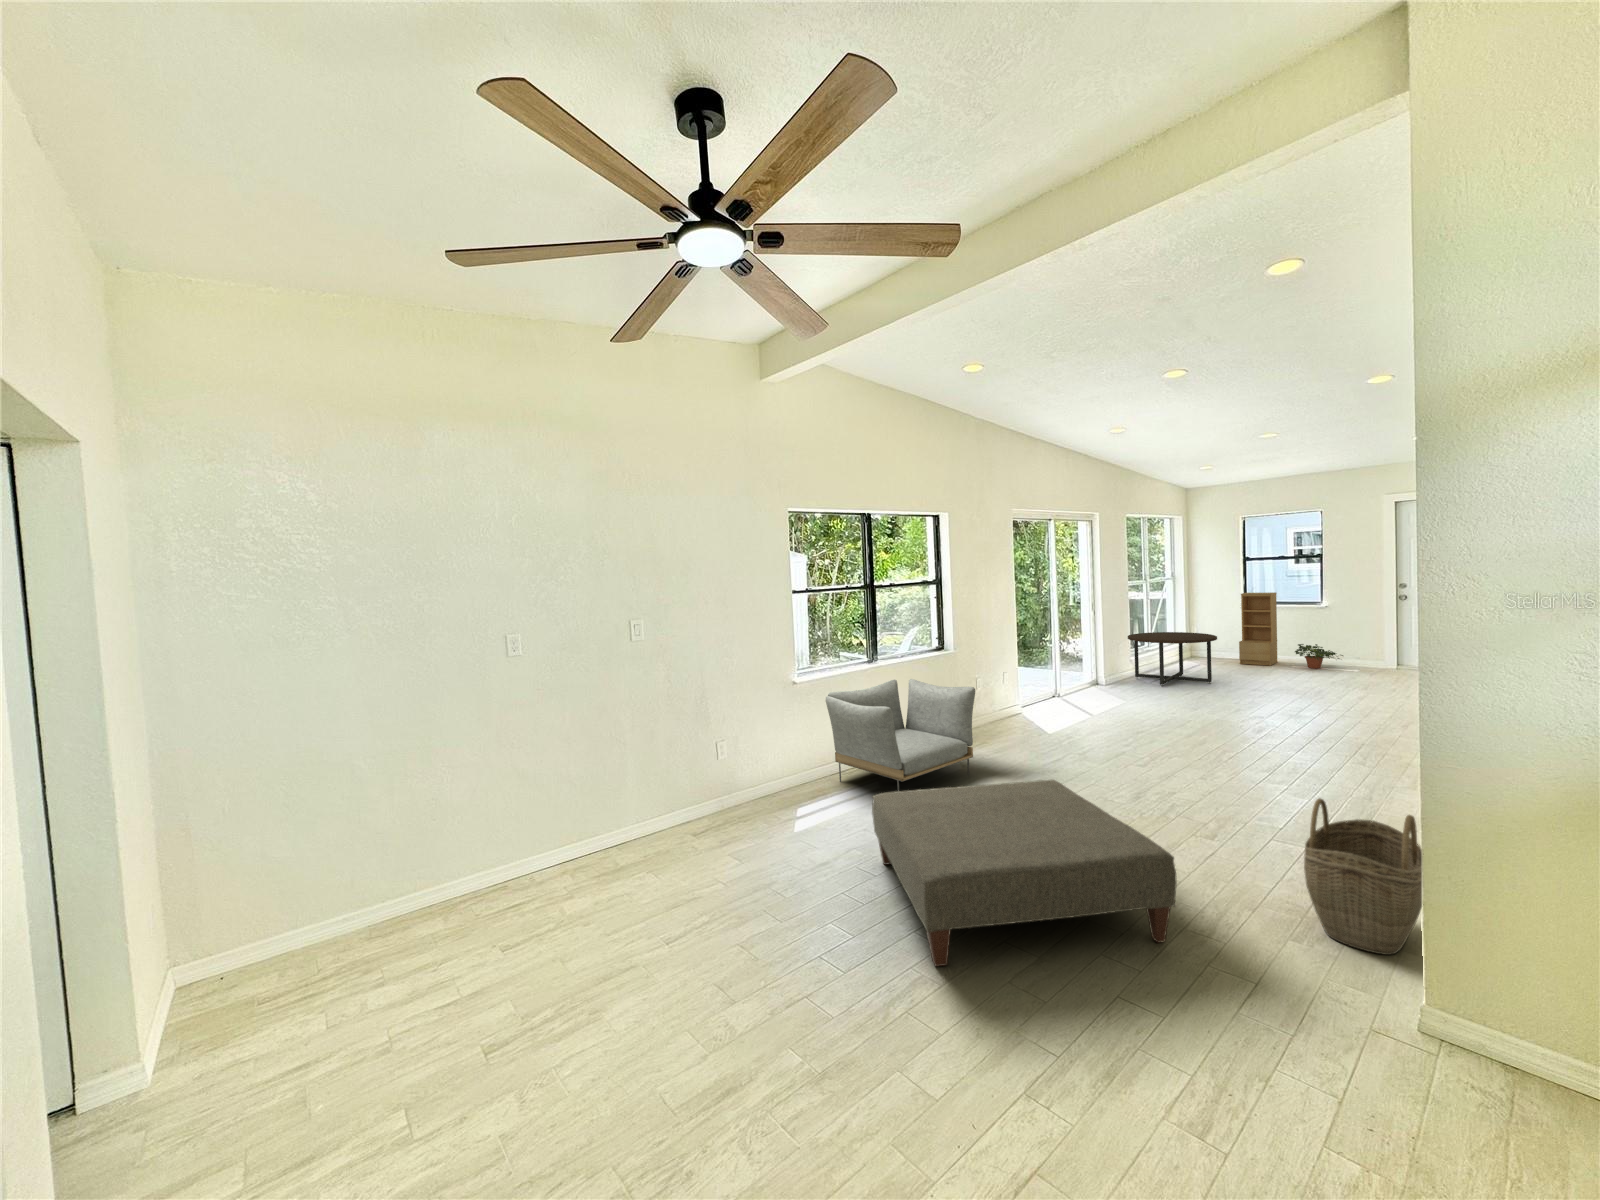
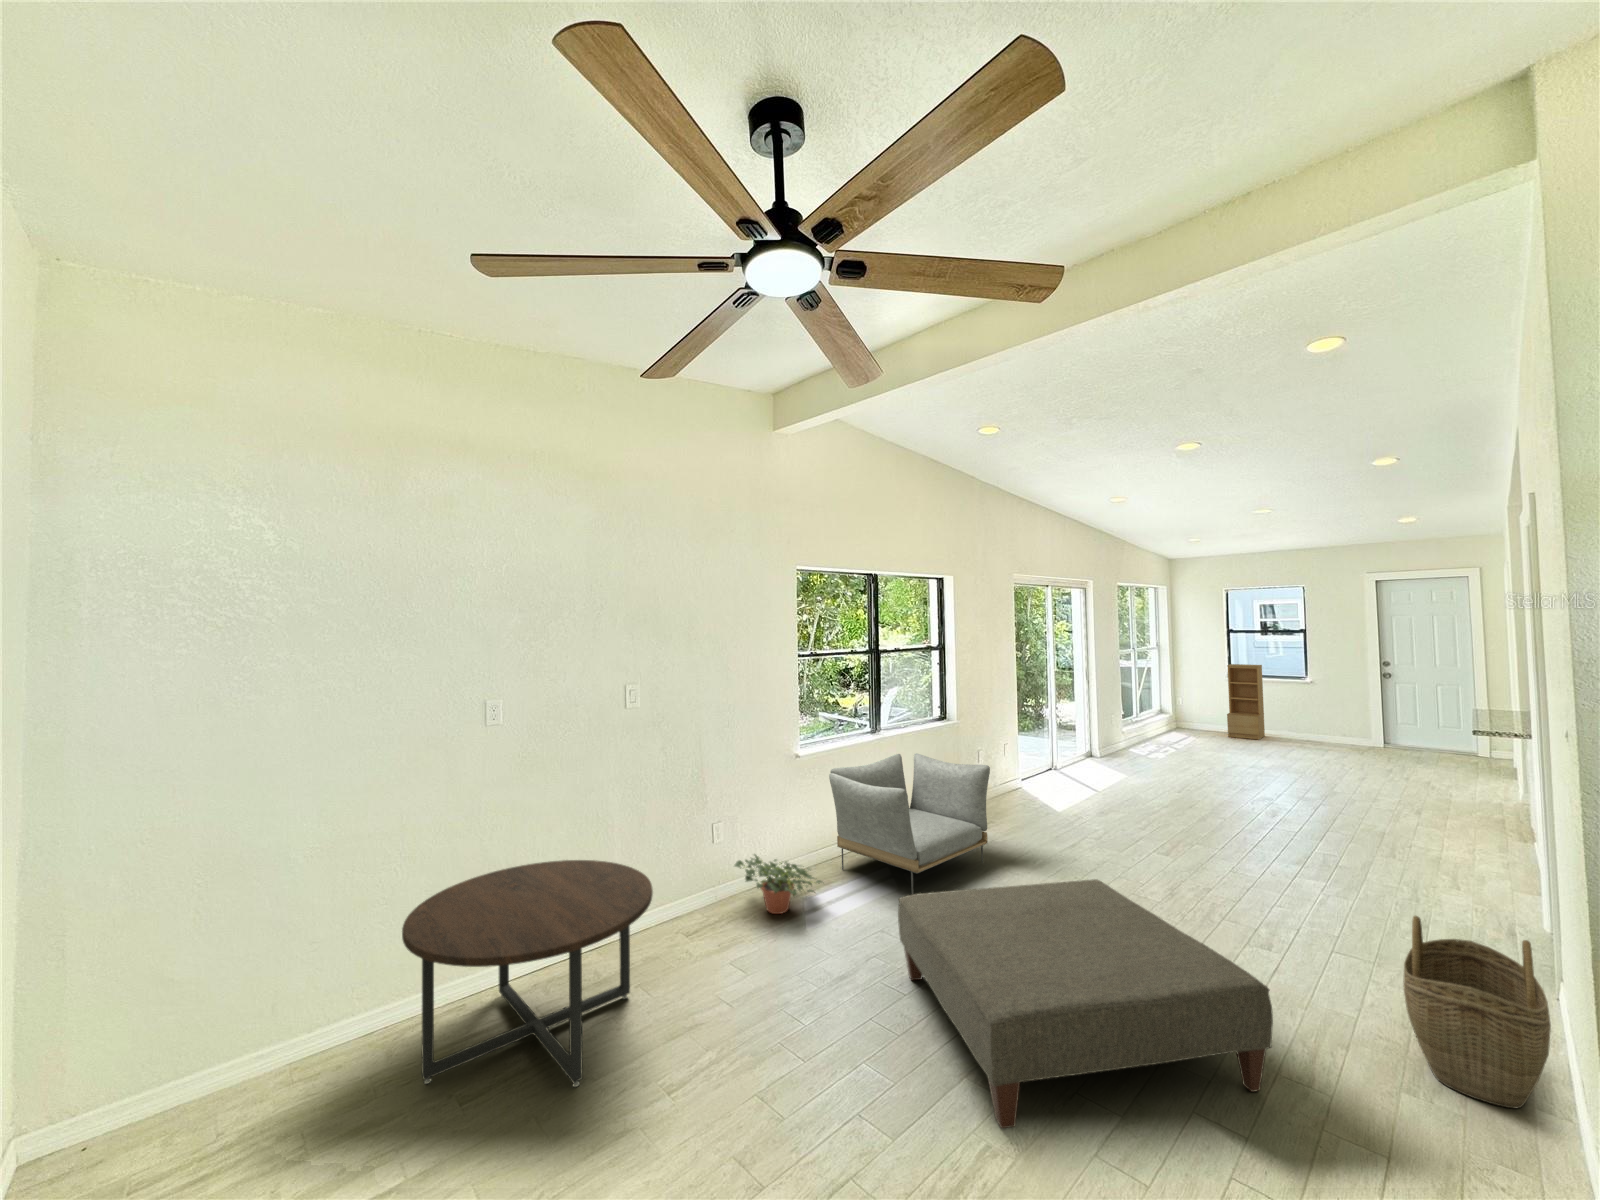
coffee table: present [1128,632,1217,686] -> present [402,860,653,1087]
potted plant: present [1295,644,1343,668] -> present [735,854,822,914]

